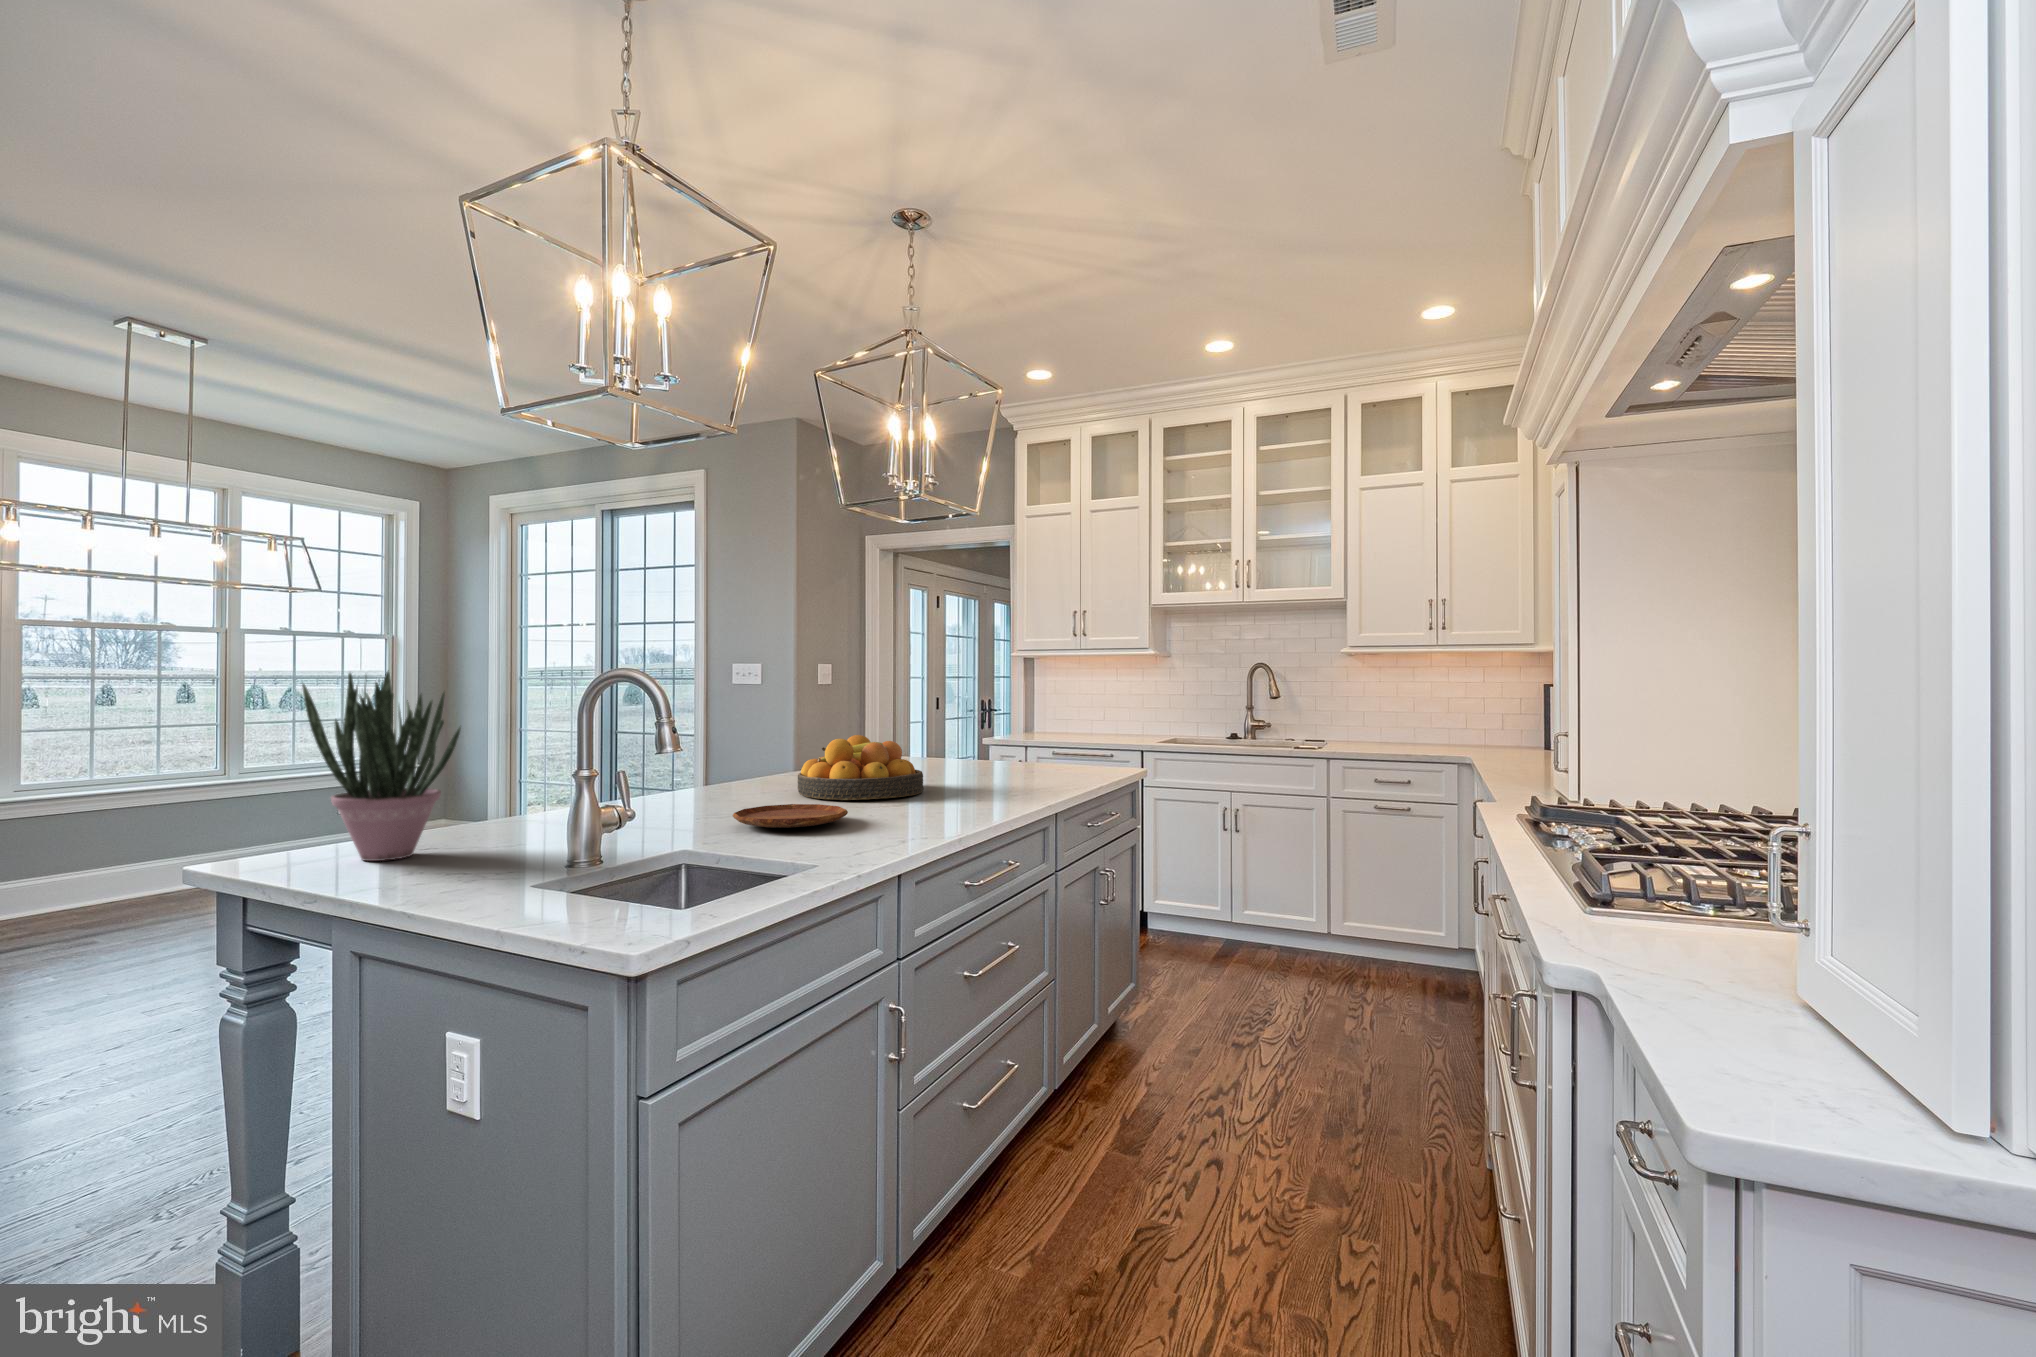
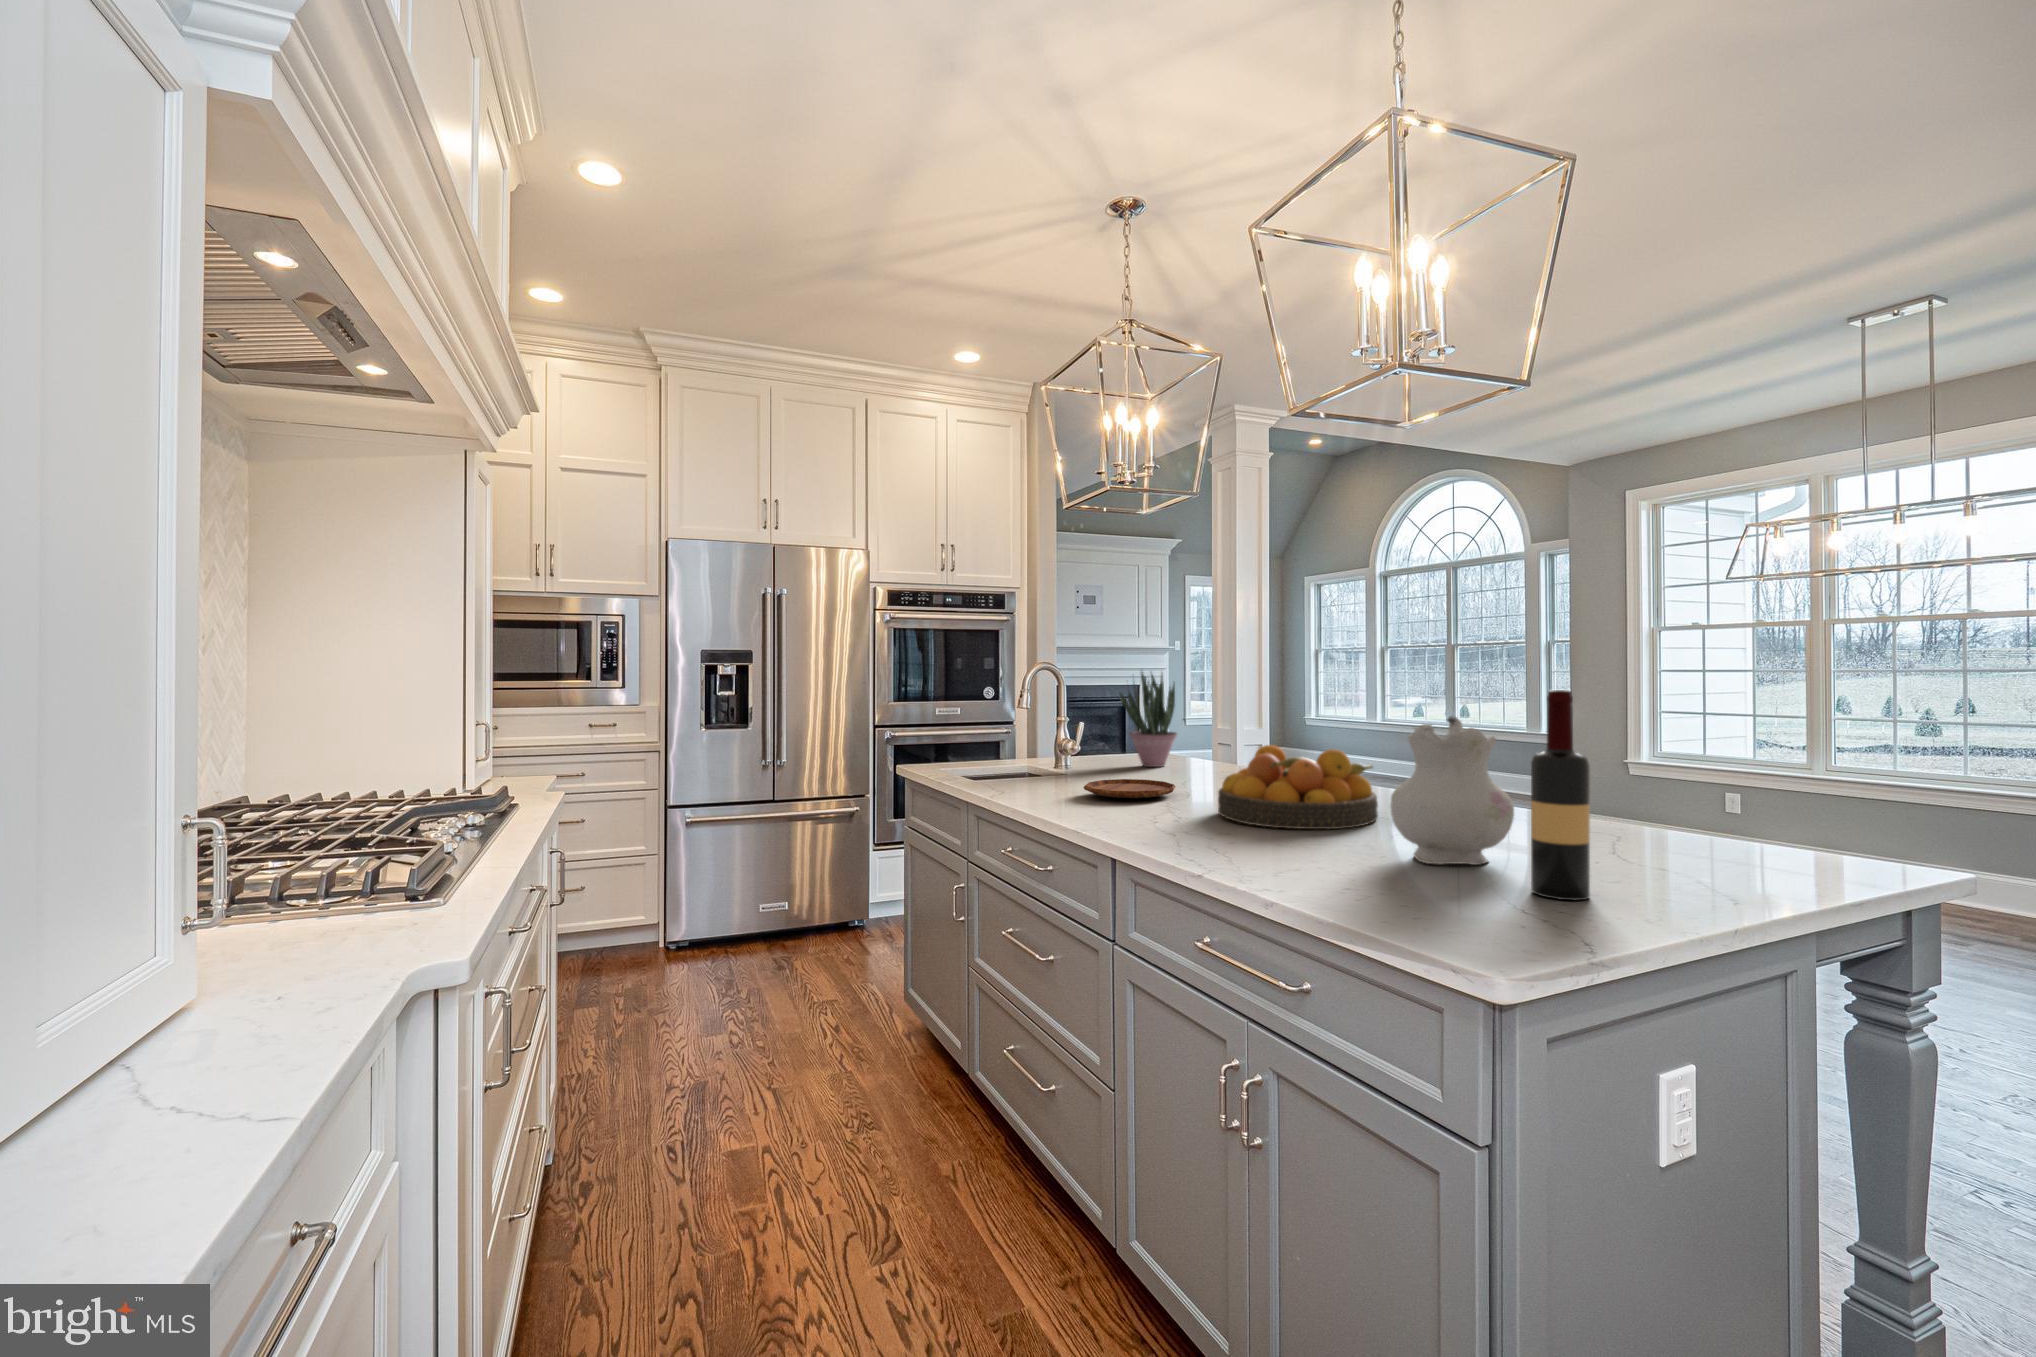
wine bottle: none [1004,682,1026,769] -> present [1531,690,1590,900]
ceramic pitcher: none [929,699,996,777] -> present [1390,716,1514,865]

